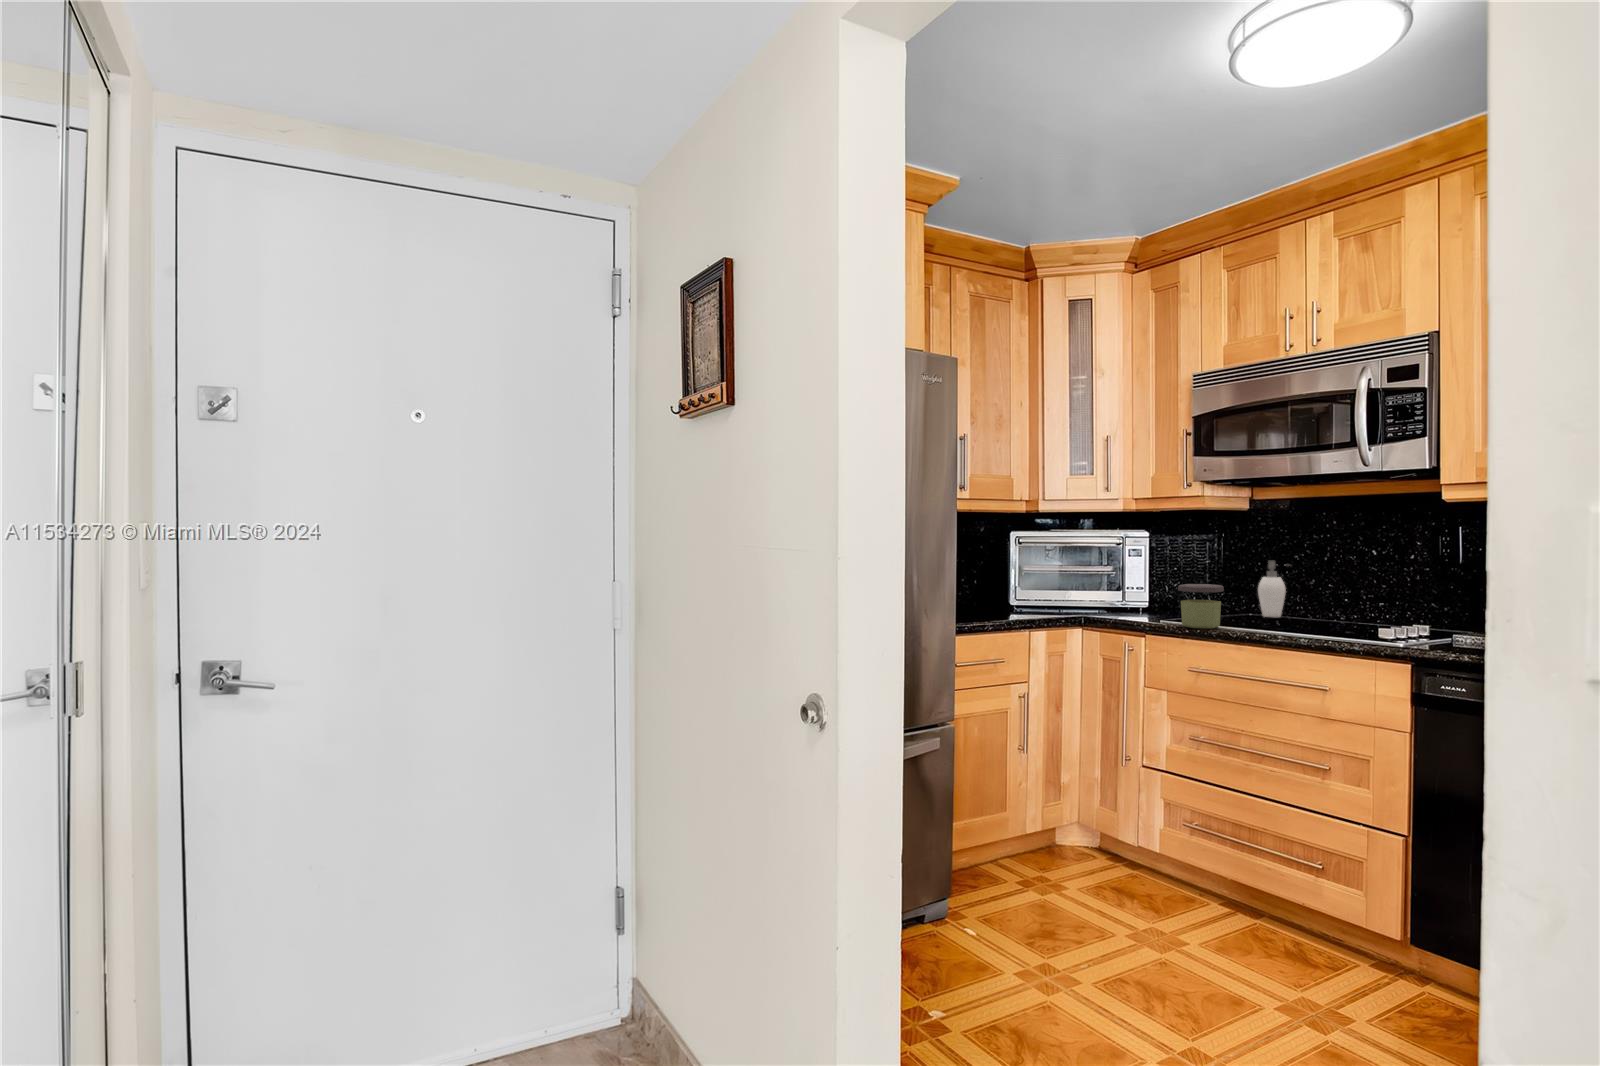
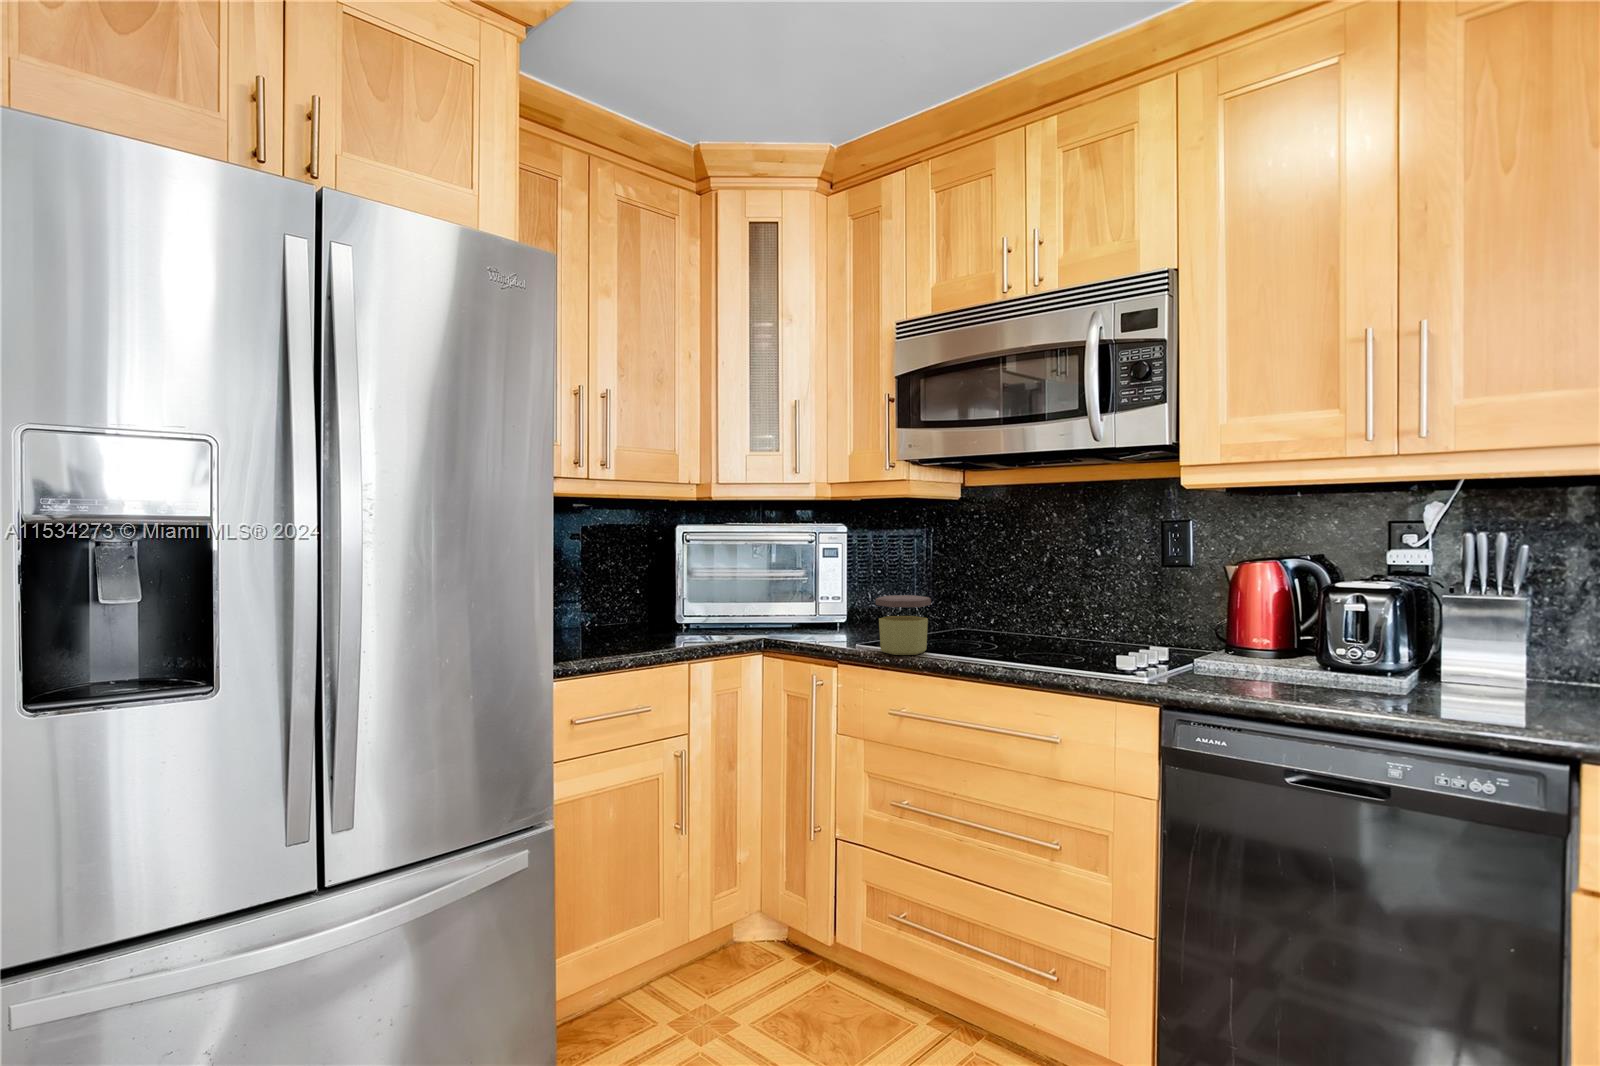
soap dispenser: present [1258,561,1286,617] -> none [973,562,1011,632]

